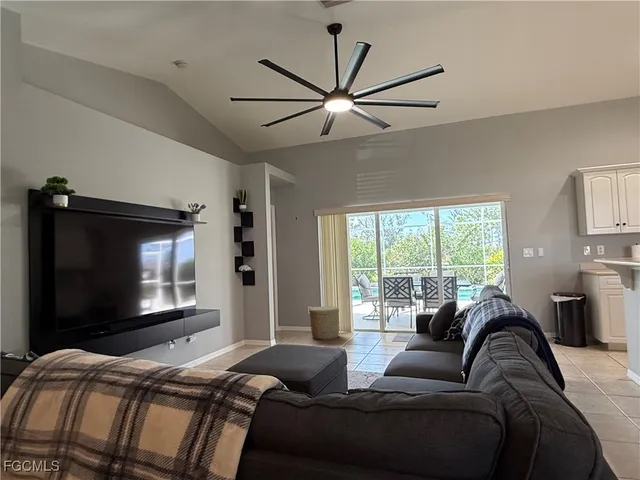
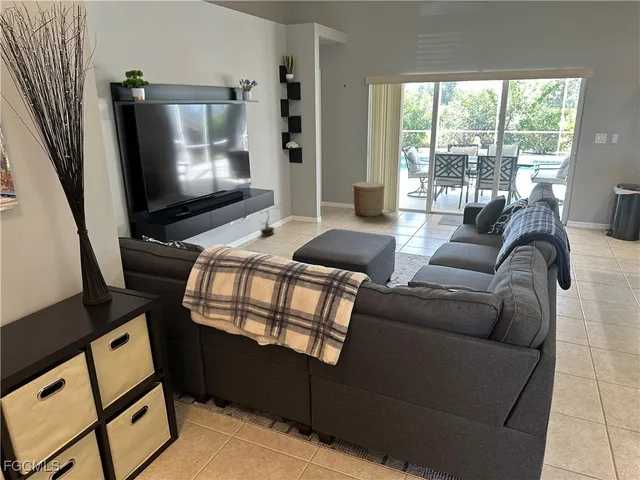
potted plant: none [210,323,236,364] -> present [261,221,274,236]

